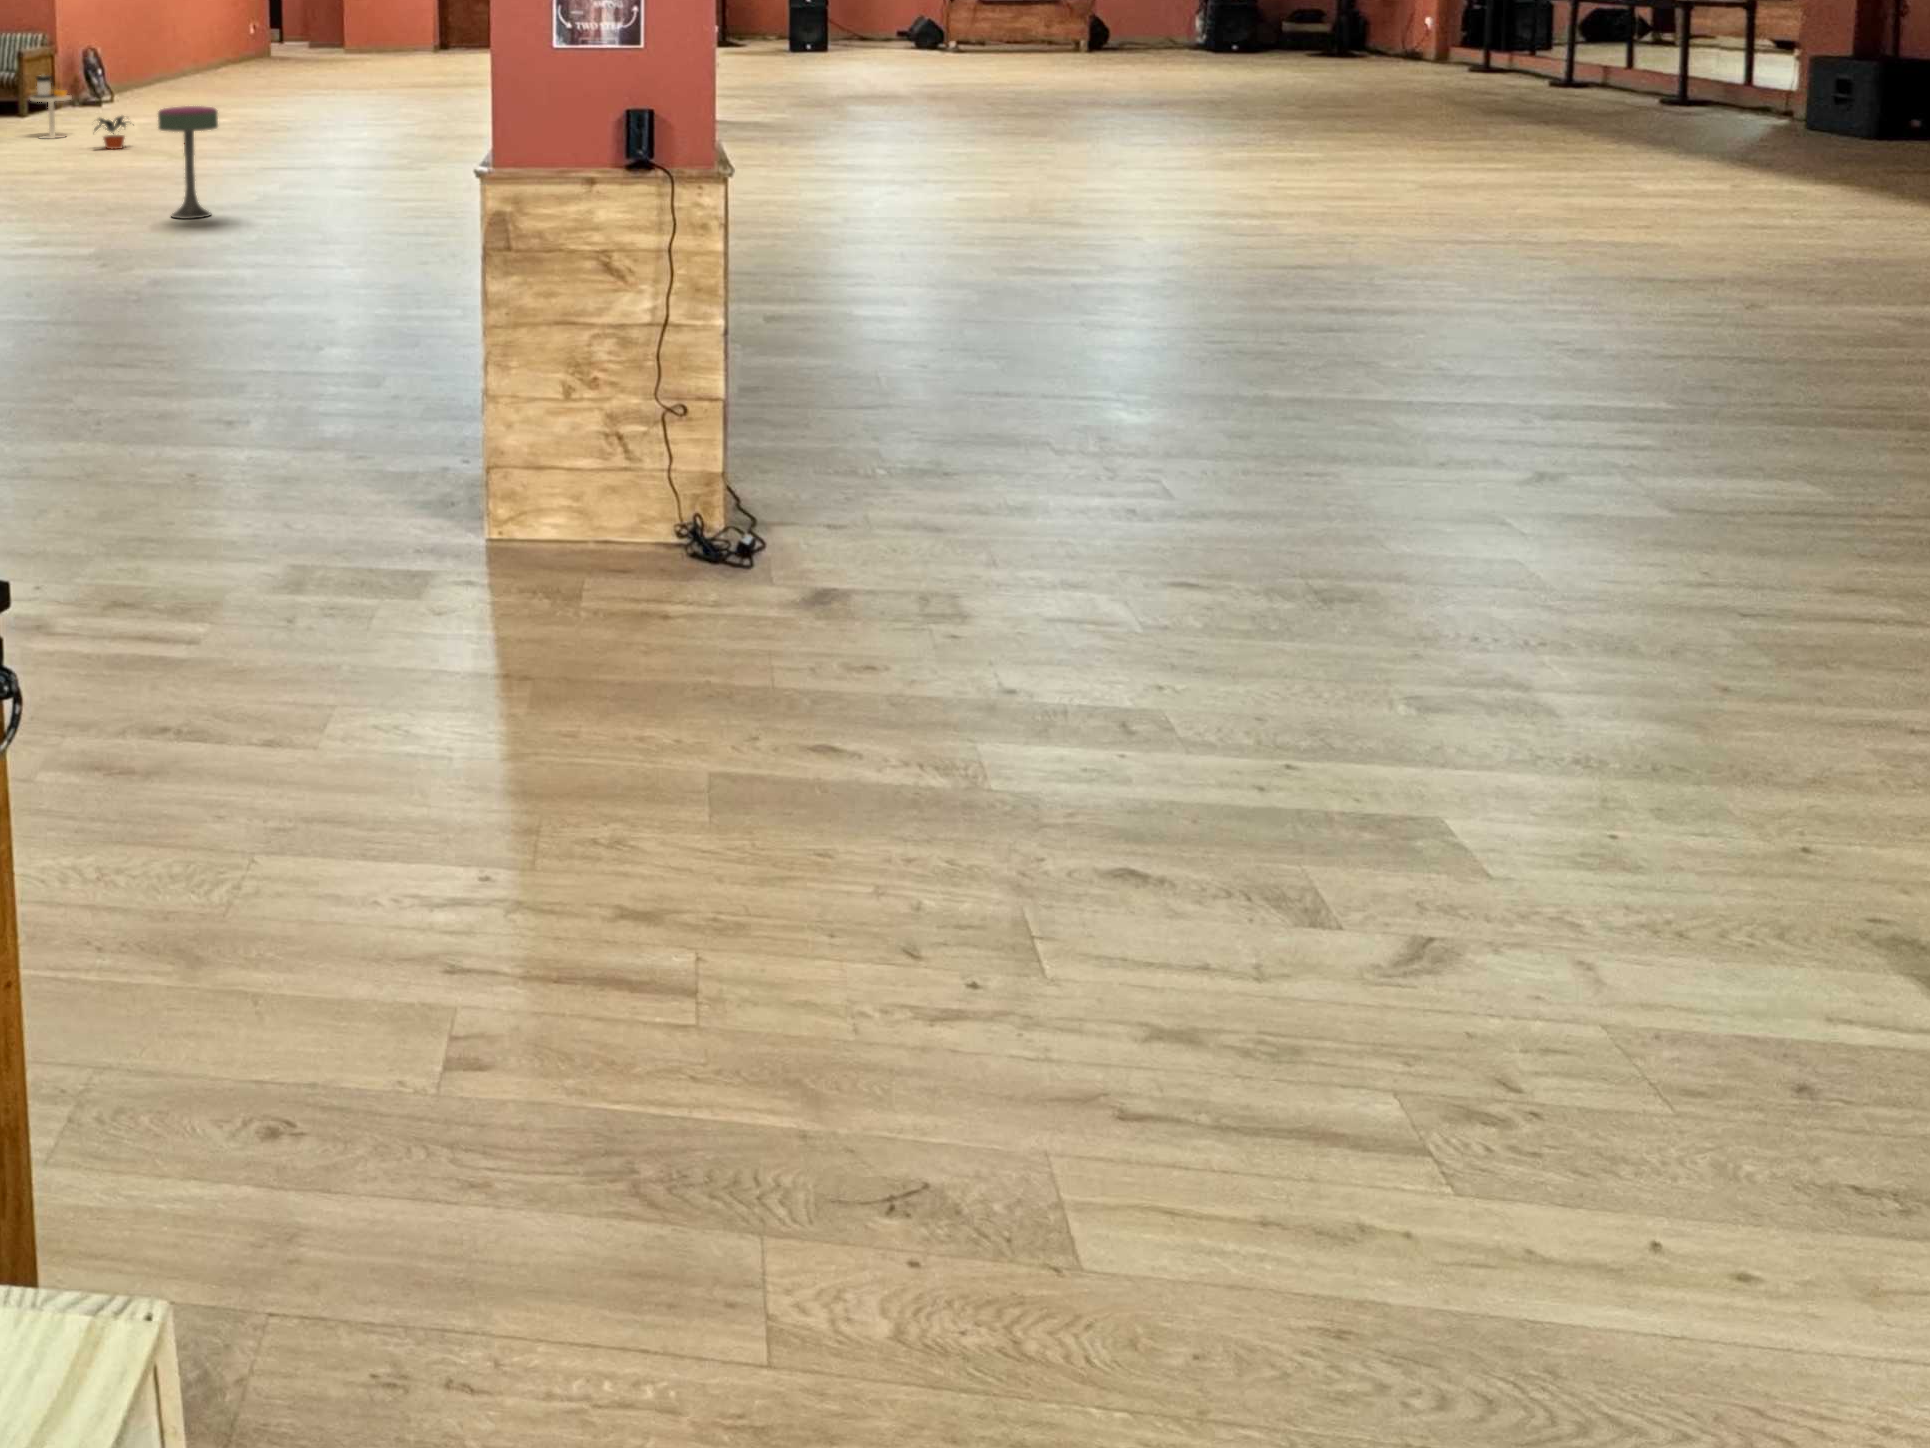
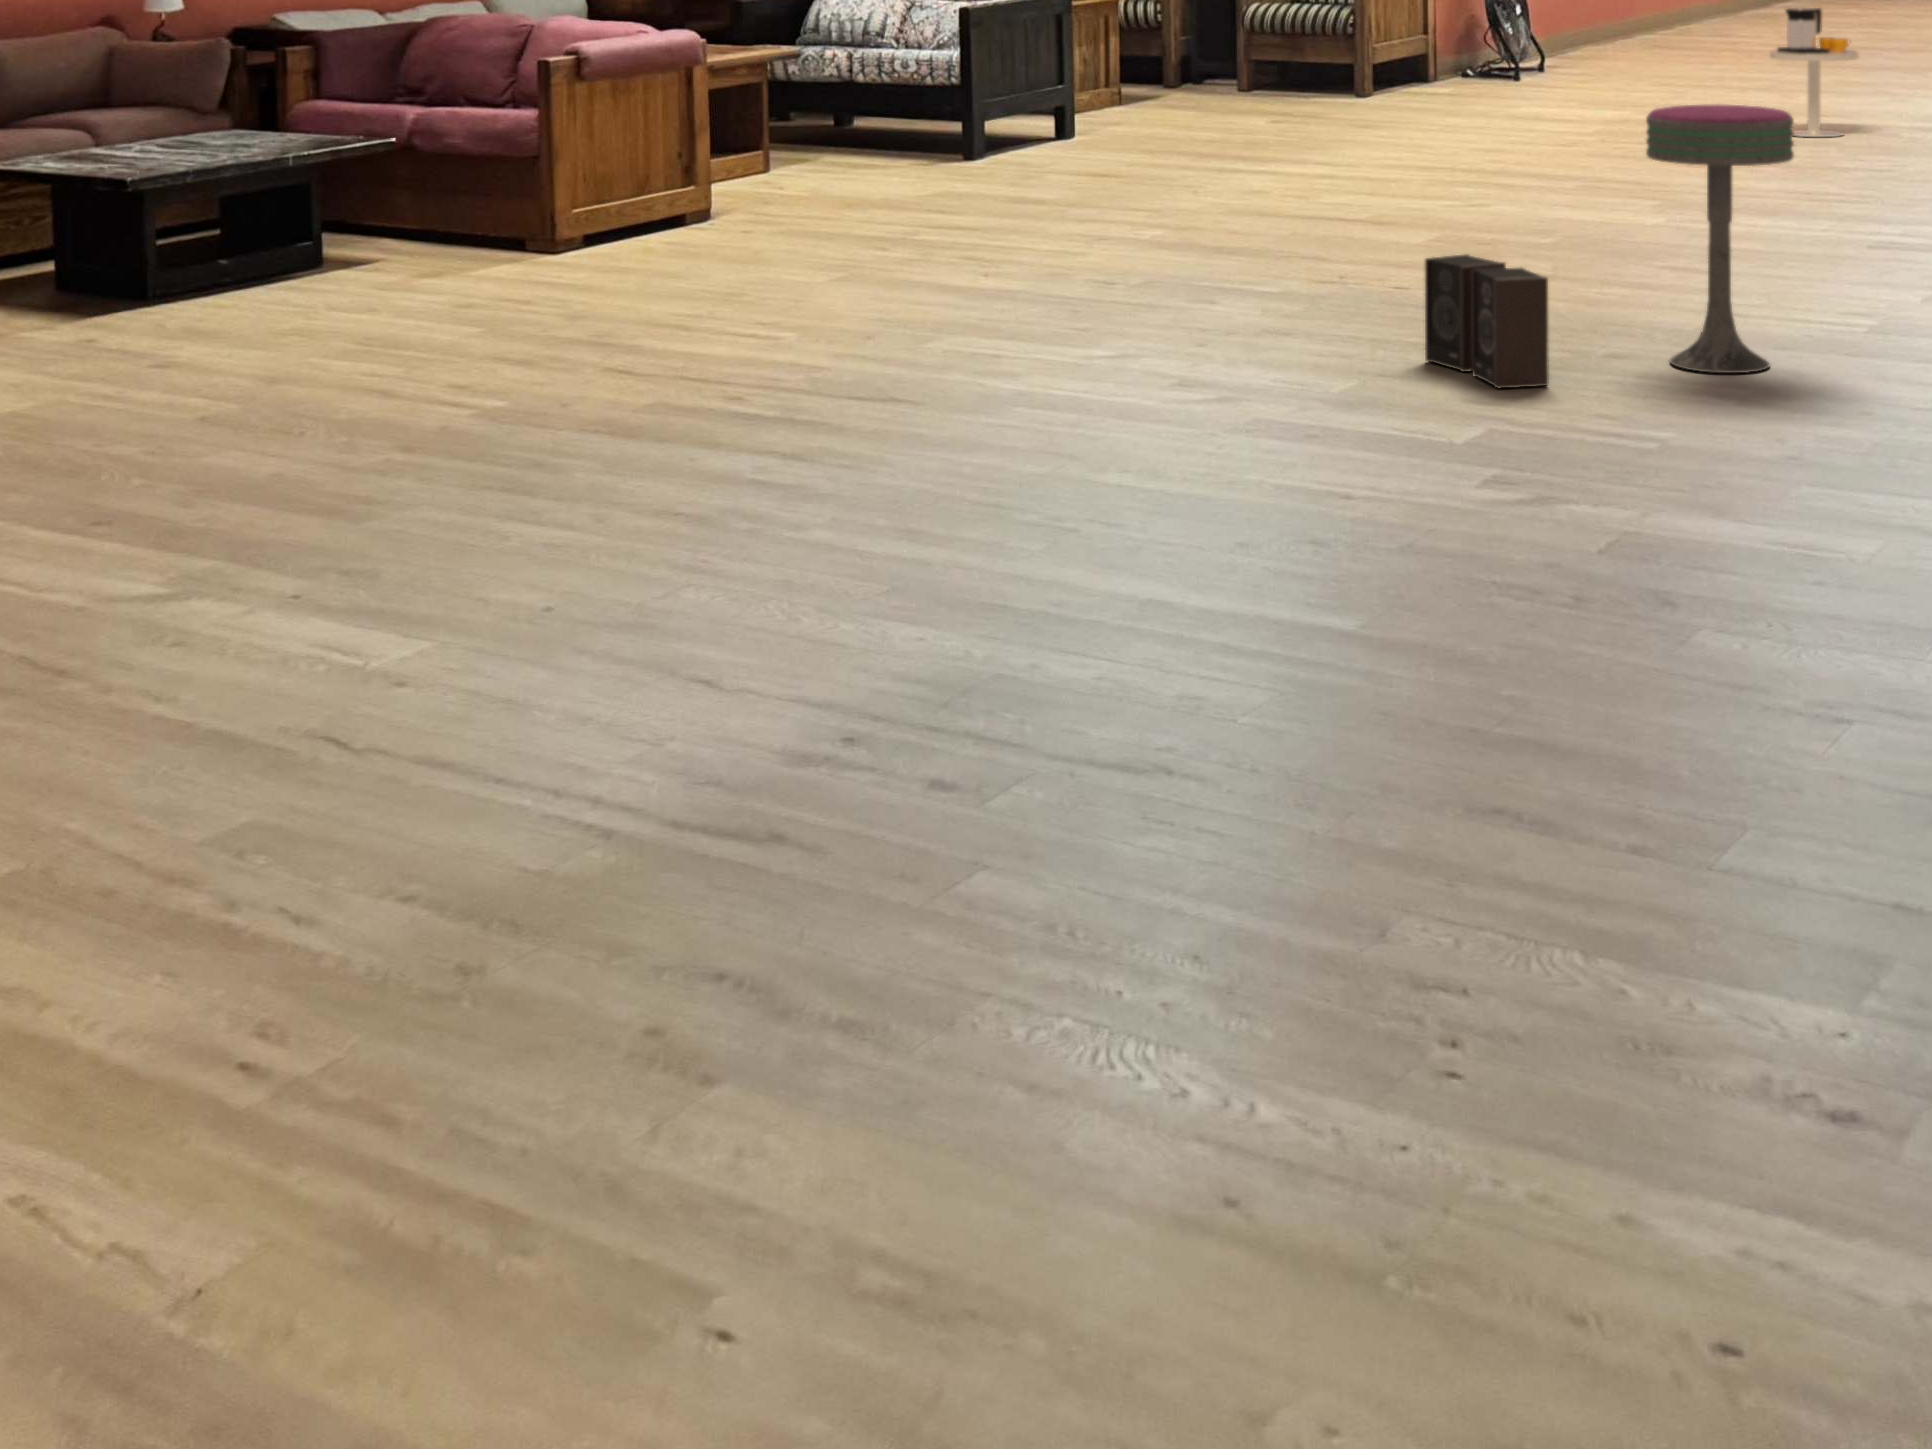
side table: present [31,75,71,139] -> present [1770,8,1858,137]
potted plant: present [95,116,127,149] -> none [1499,108,1590,180]
speaker: none [64,176,120,231] -> present [1425,254,1549,388]

